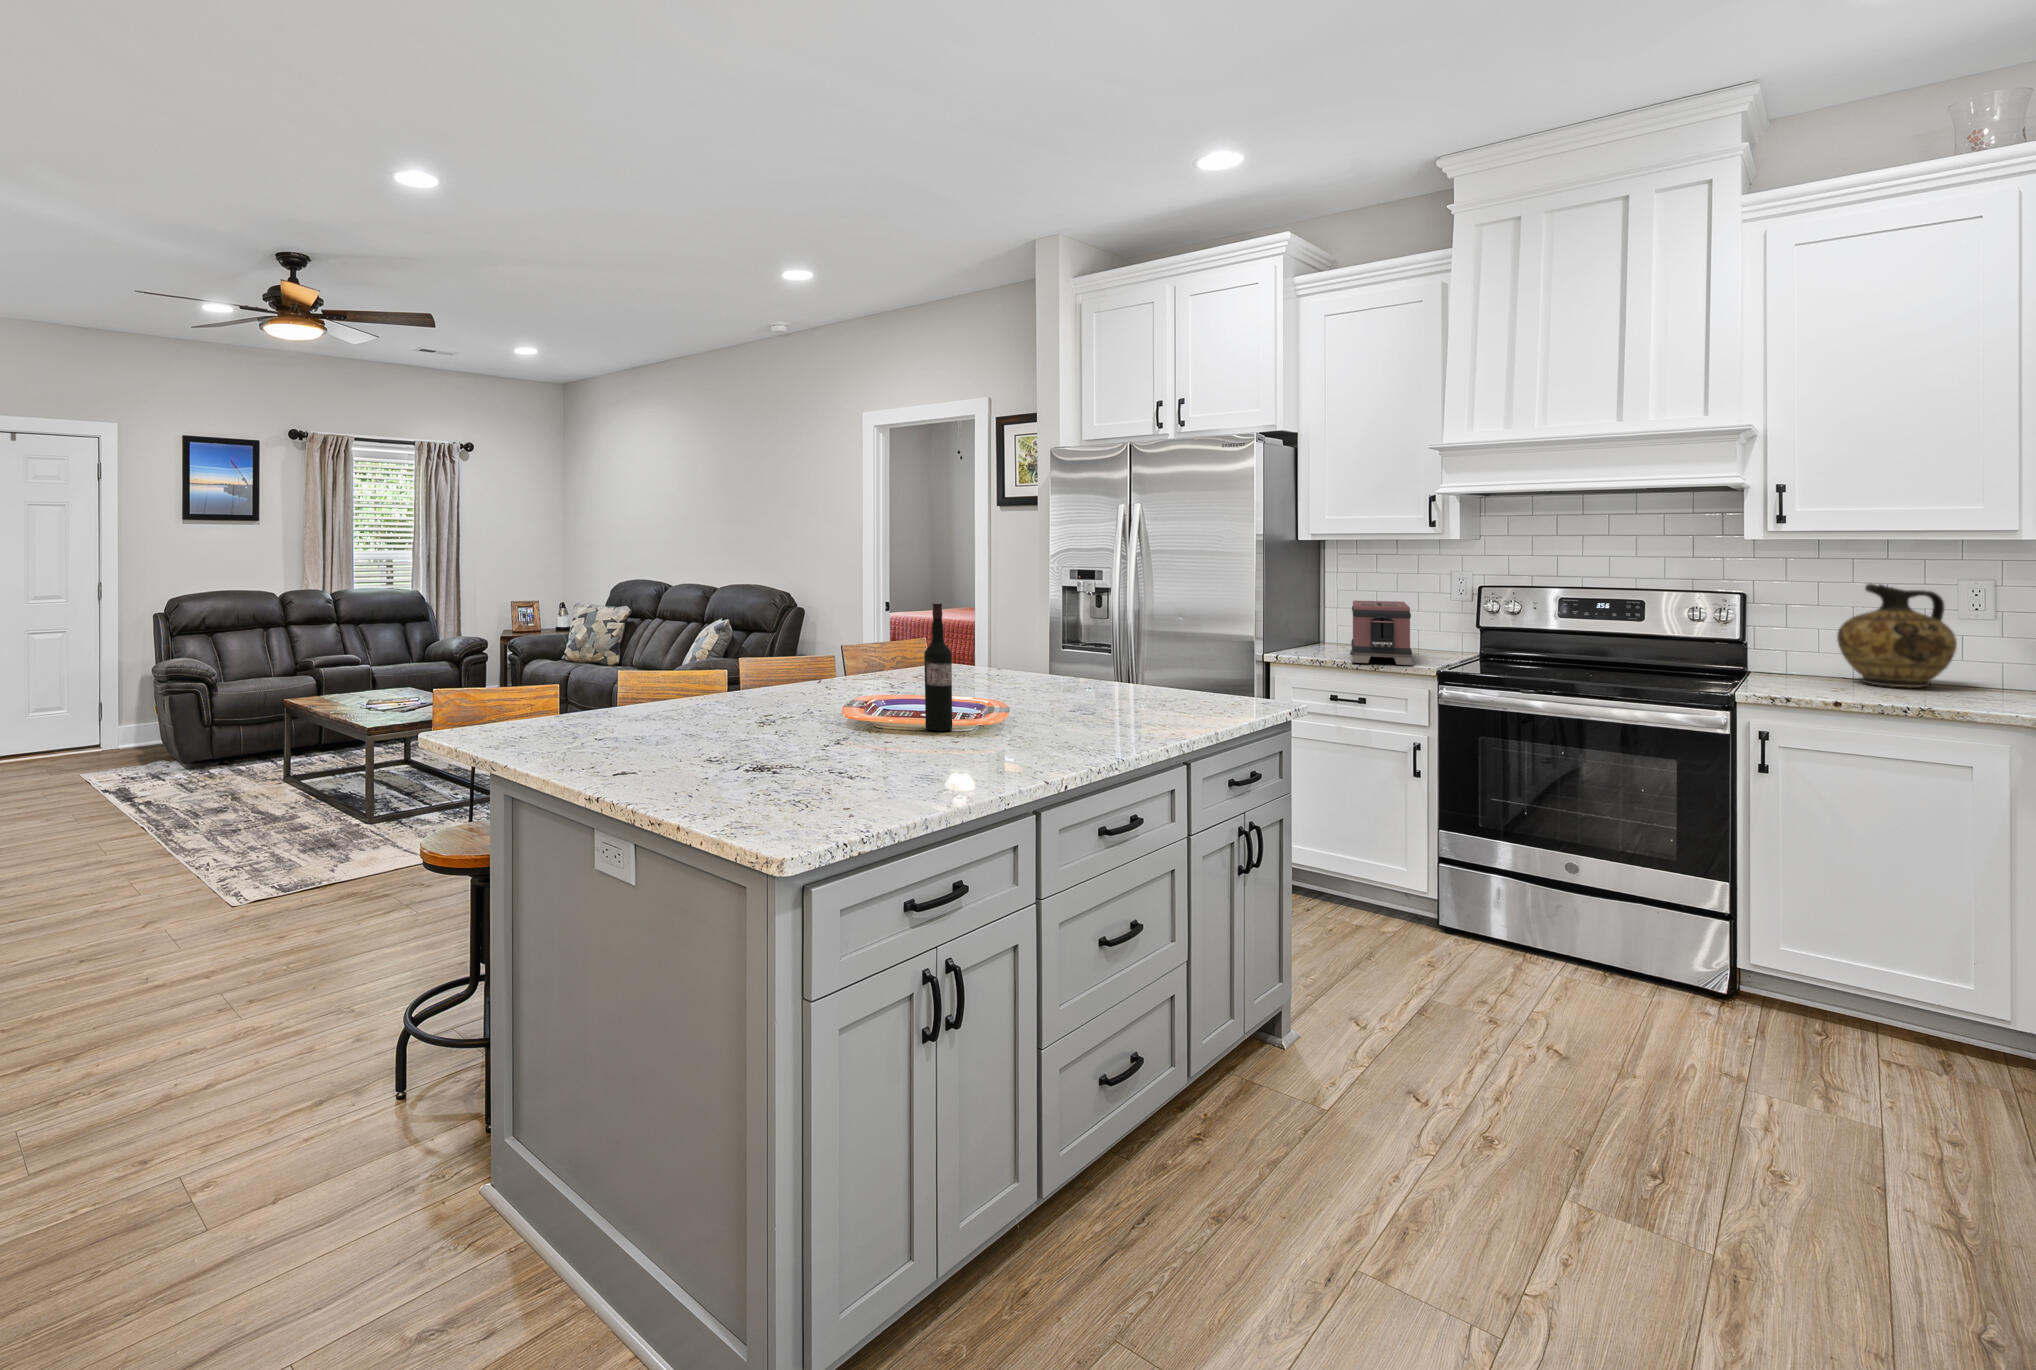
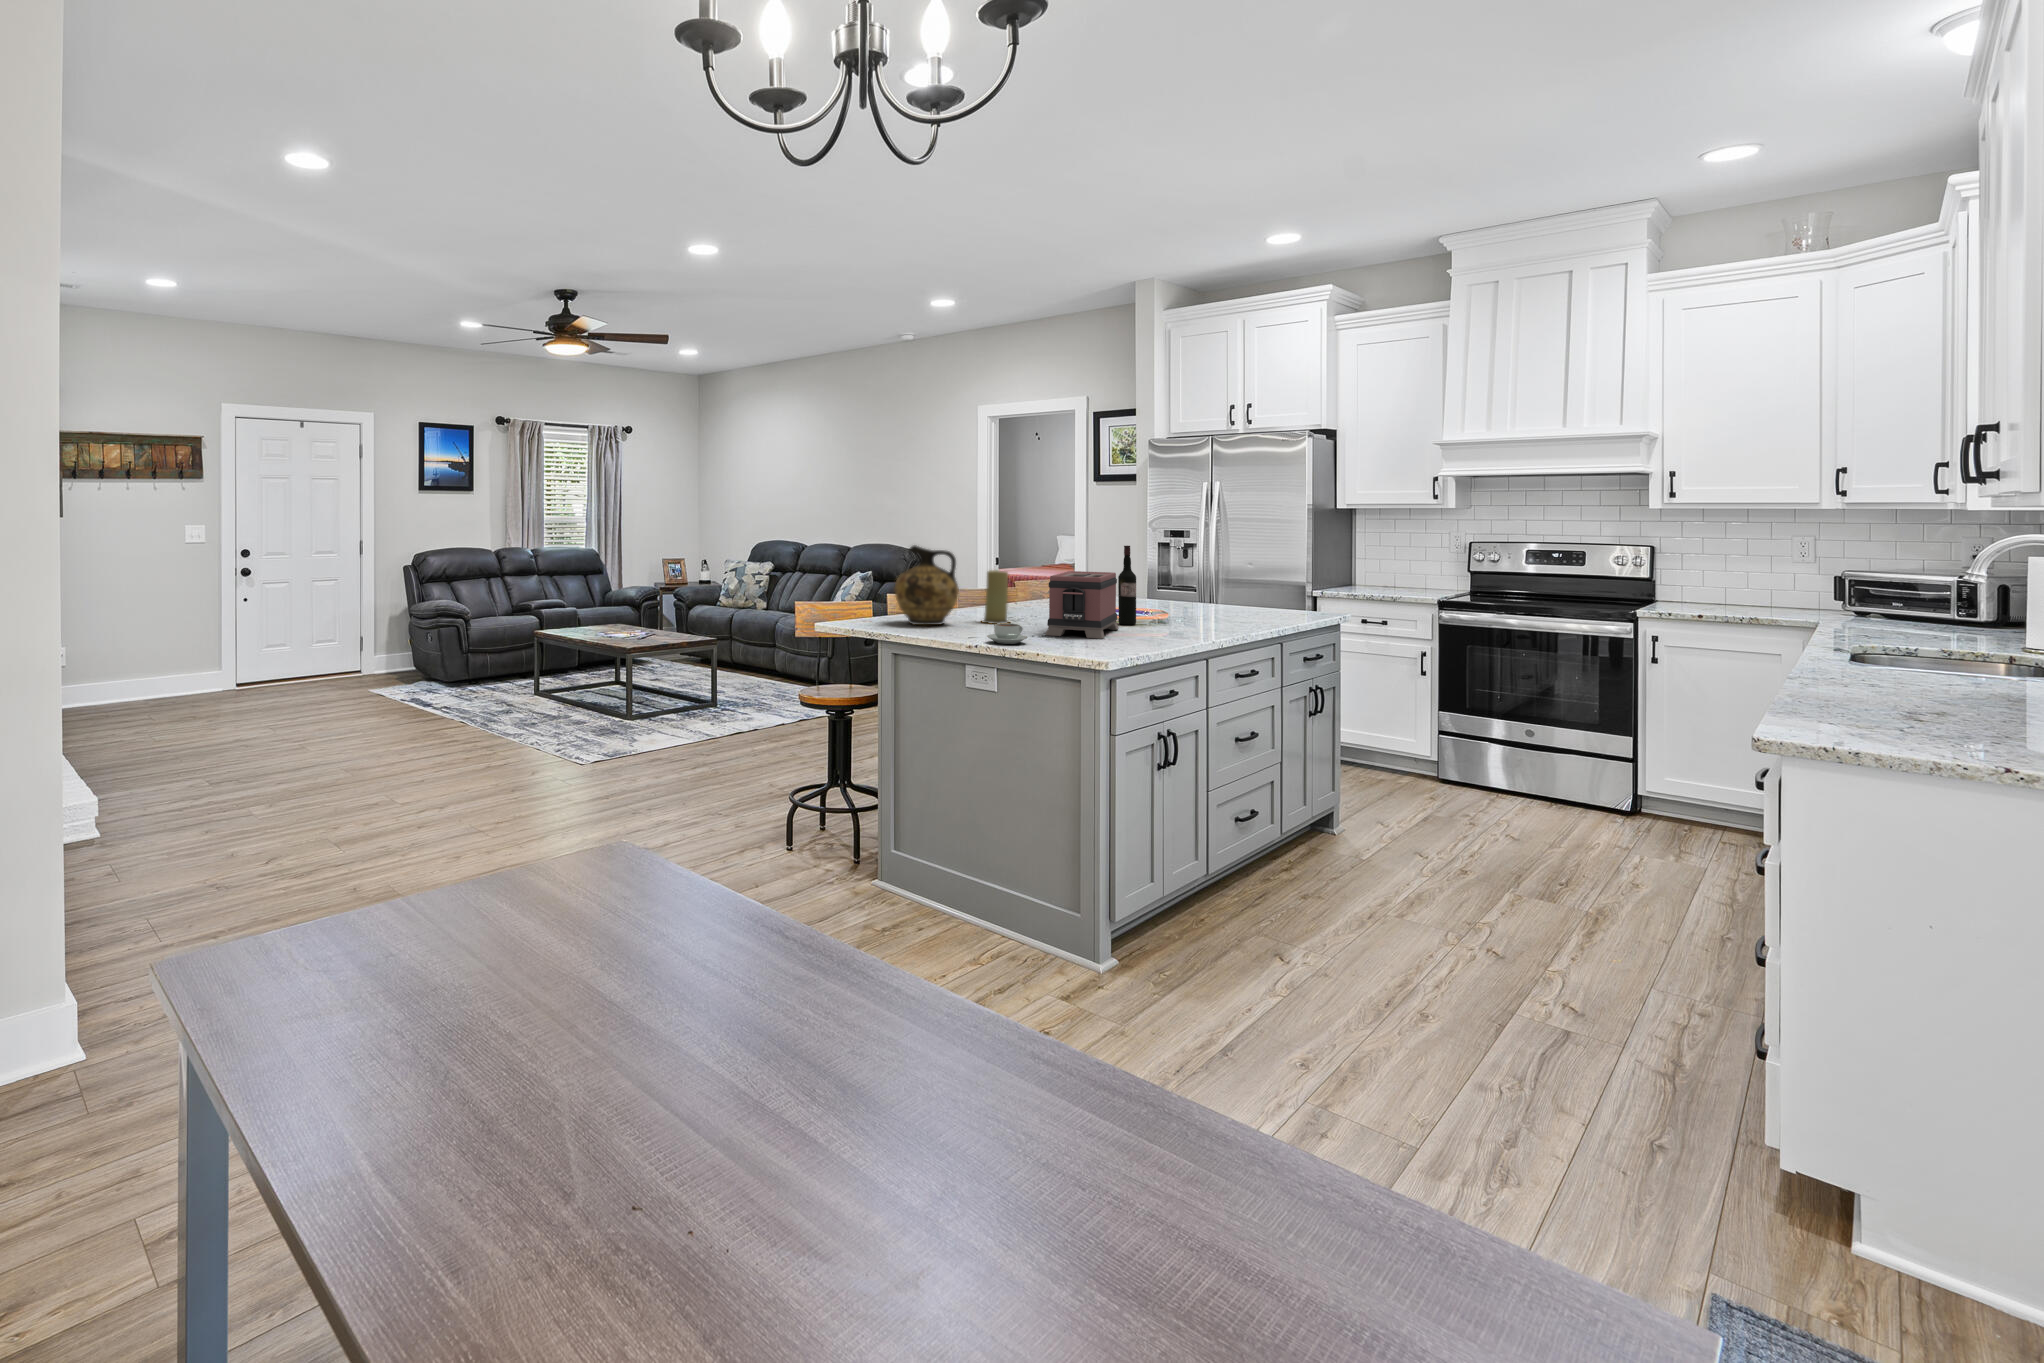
ceramic jug: present [1837,584,1957,688] -> present [894,545,959,625]
toaster: present [1350,601,1414,665] -> present [1046,571,1119,639]
candle: none [709,642,757,730] -> present [982,570,1009,624]
coffee cup: none [637,749,708,789] -> present [987,623,1027,644]

